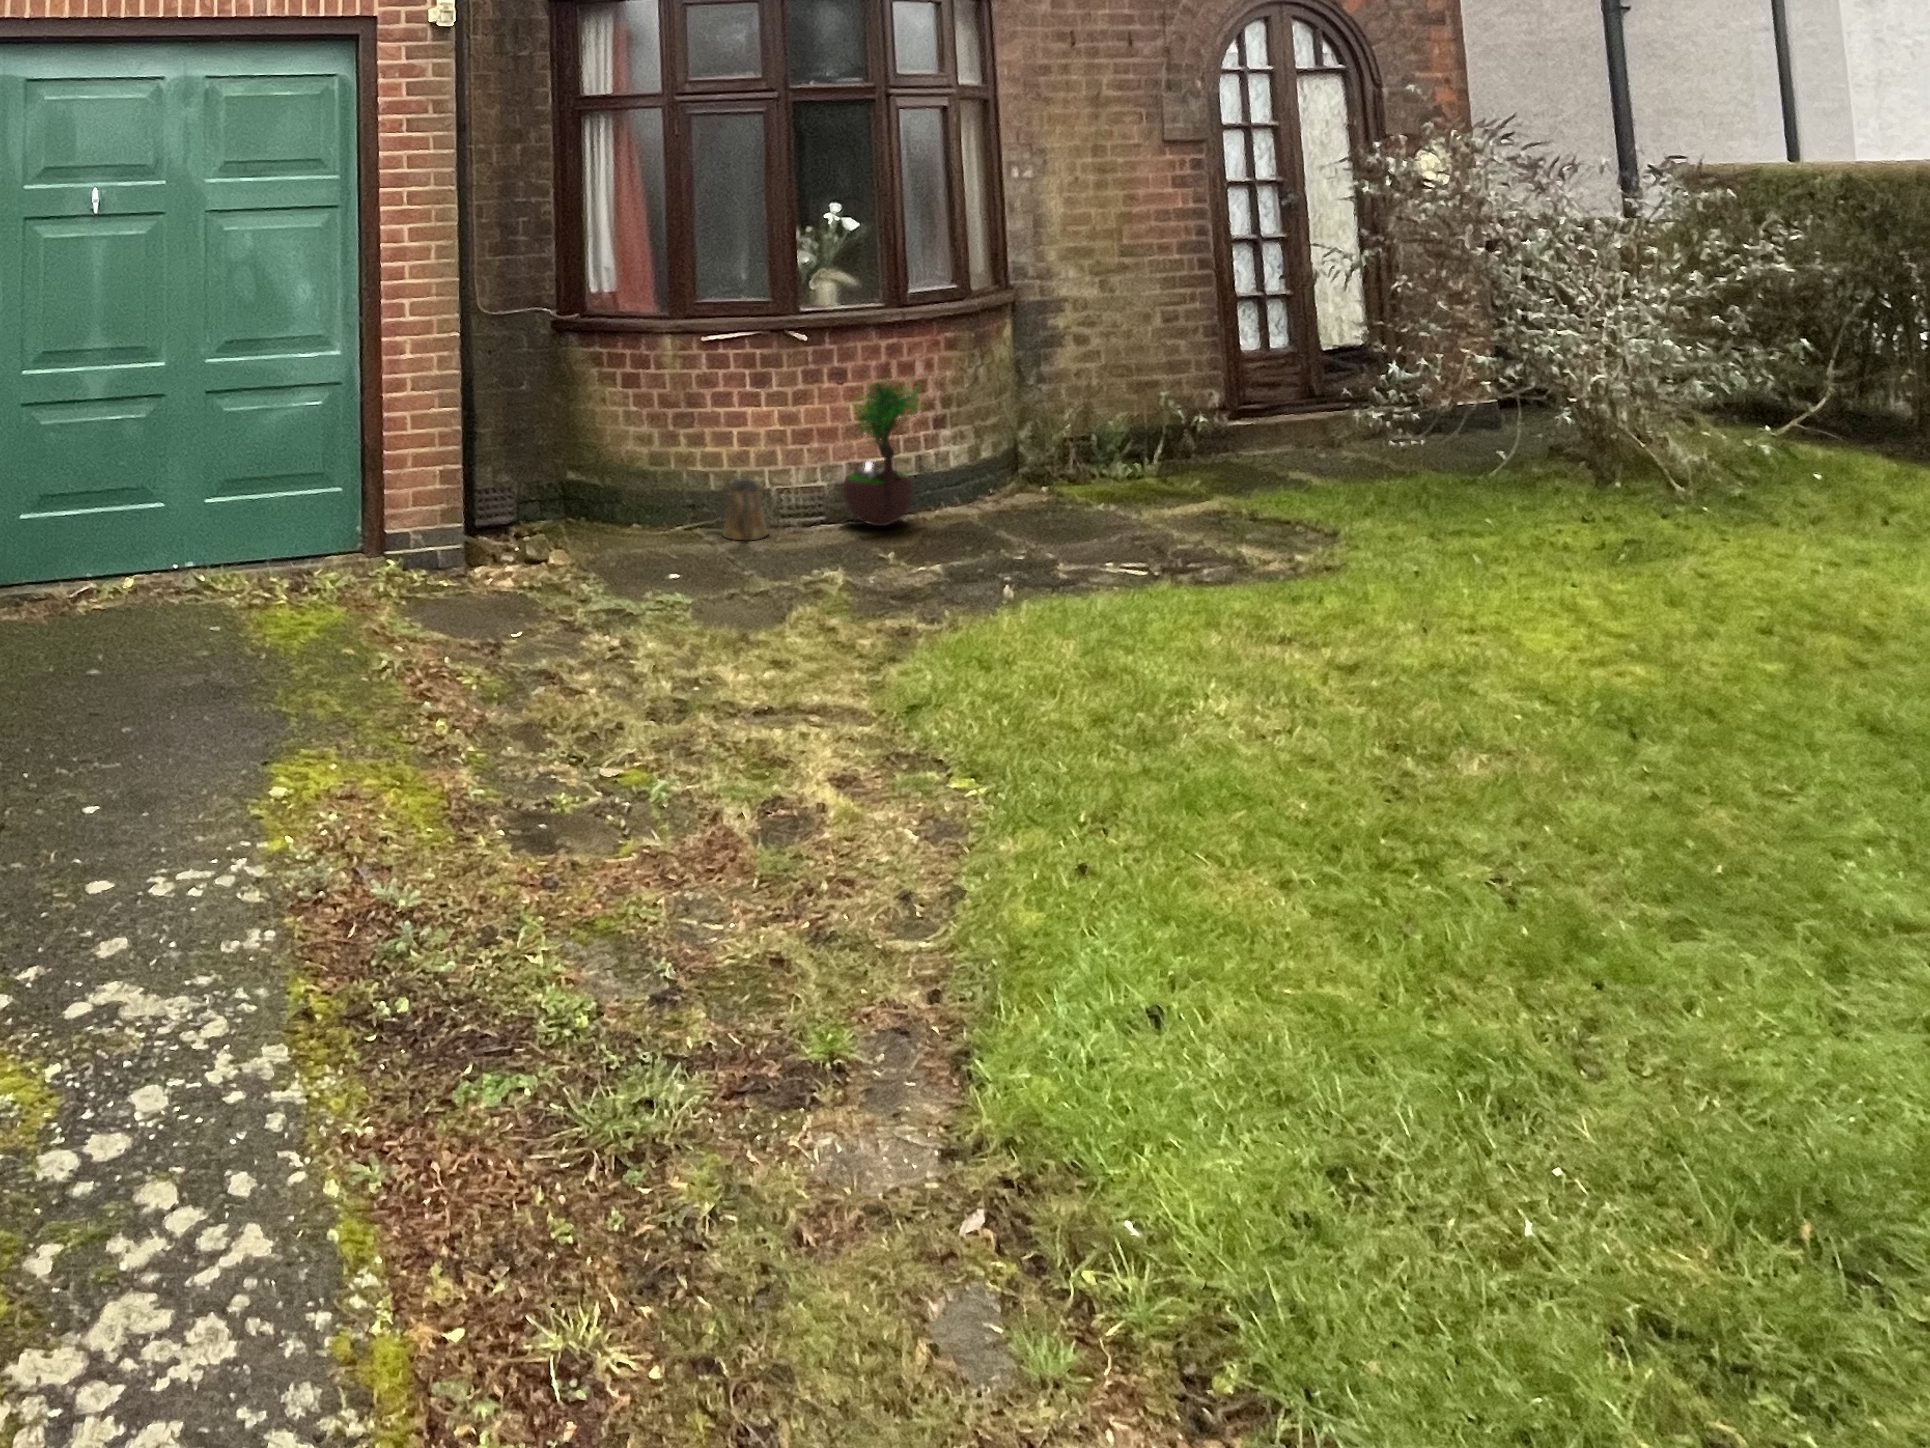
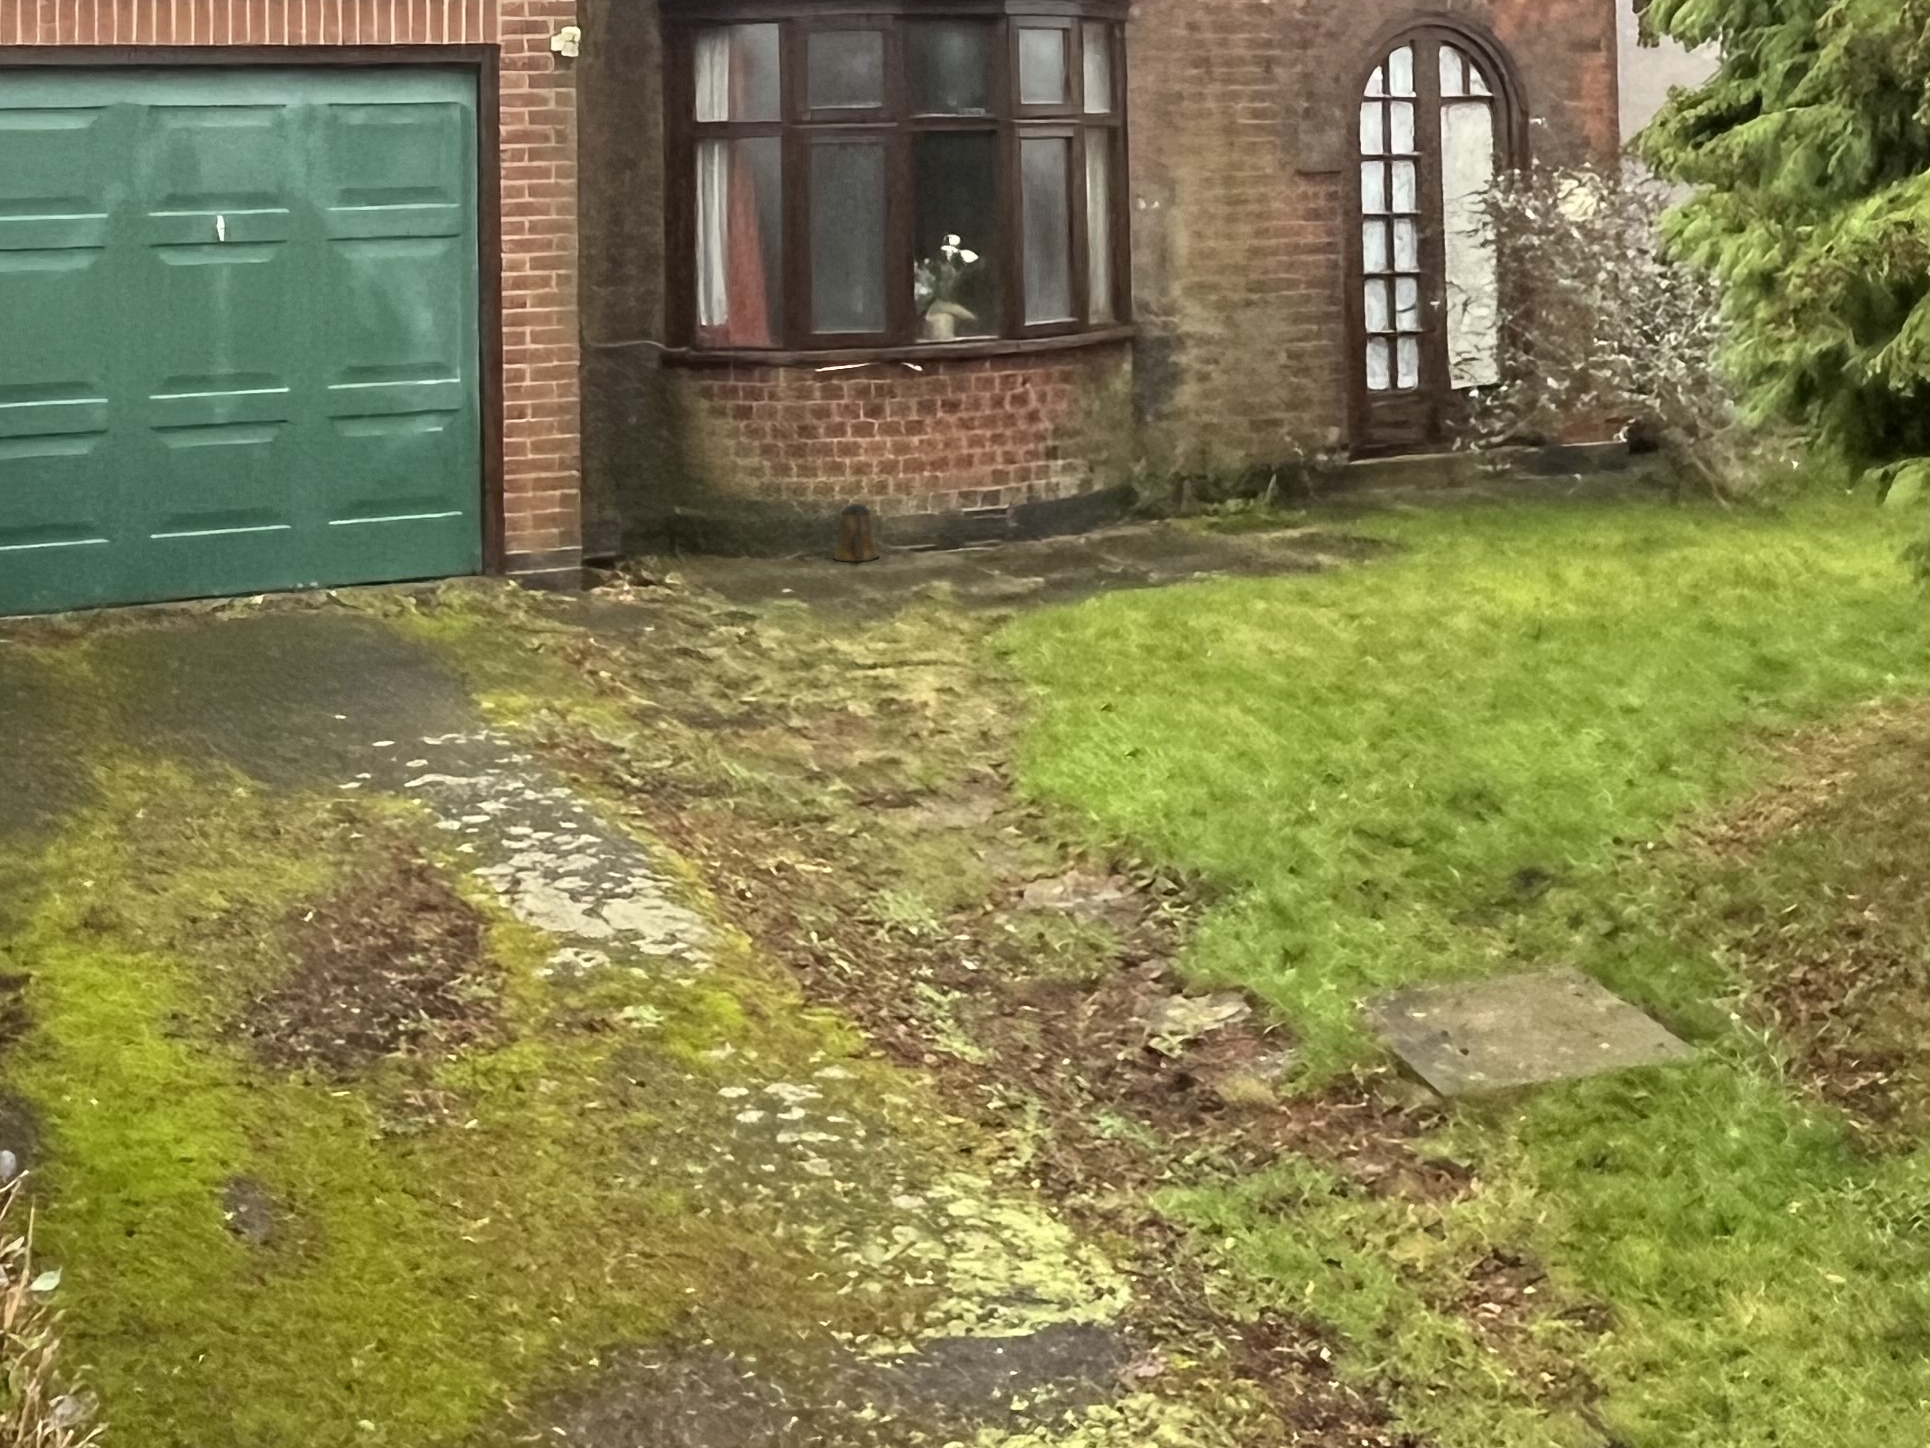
potted tree: present [843,376,928,526] -> none [953,395,1038,549]

